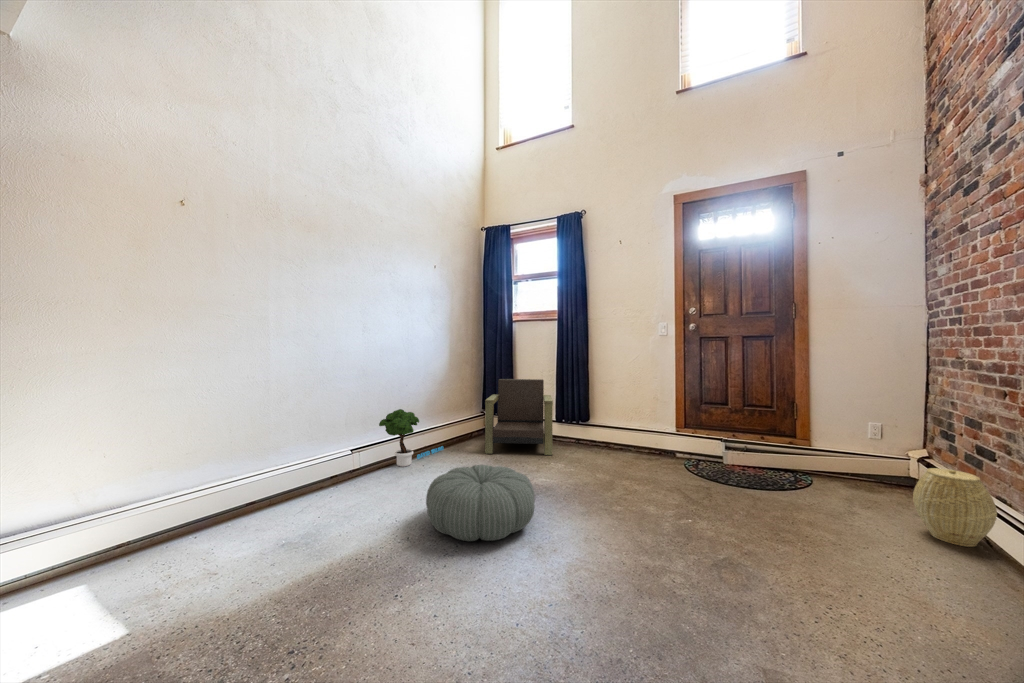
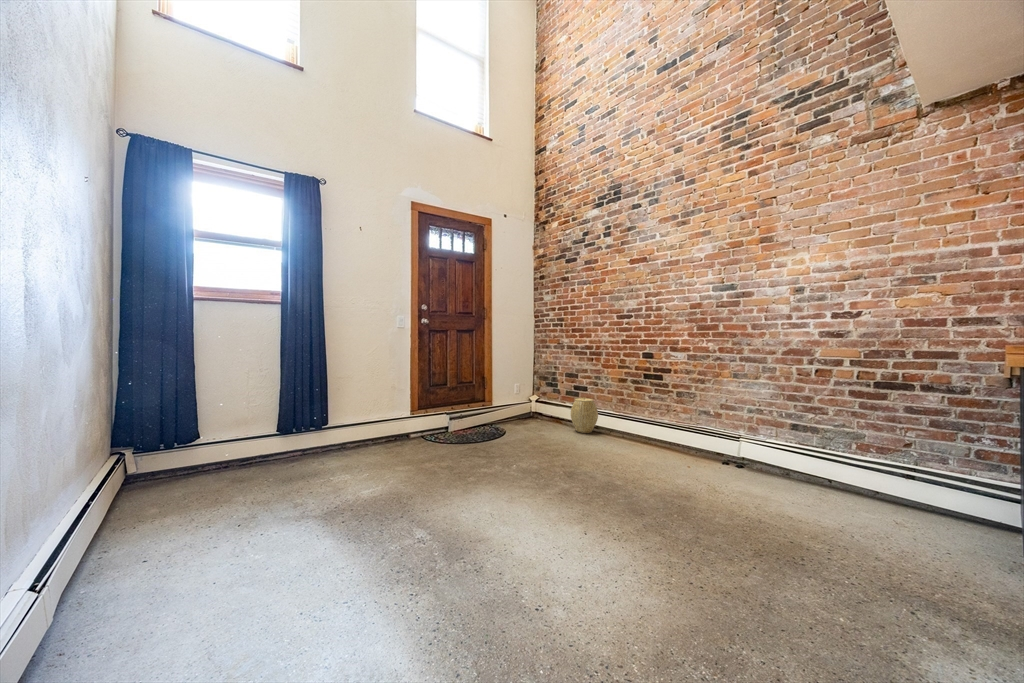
armchair: present [485,379,553,455] -> none [185,383,331,504]
potted tree: present [379,409,443,467] -> none [53,468,172,593]
pouf: present [426,465,535,541] -> none [386,473,520,571]

